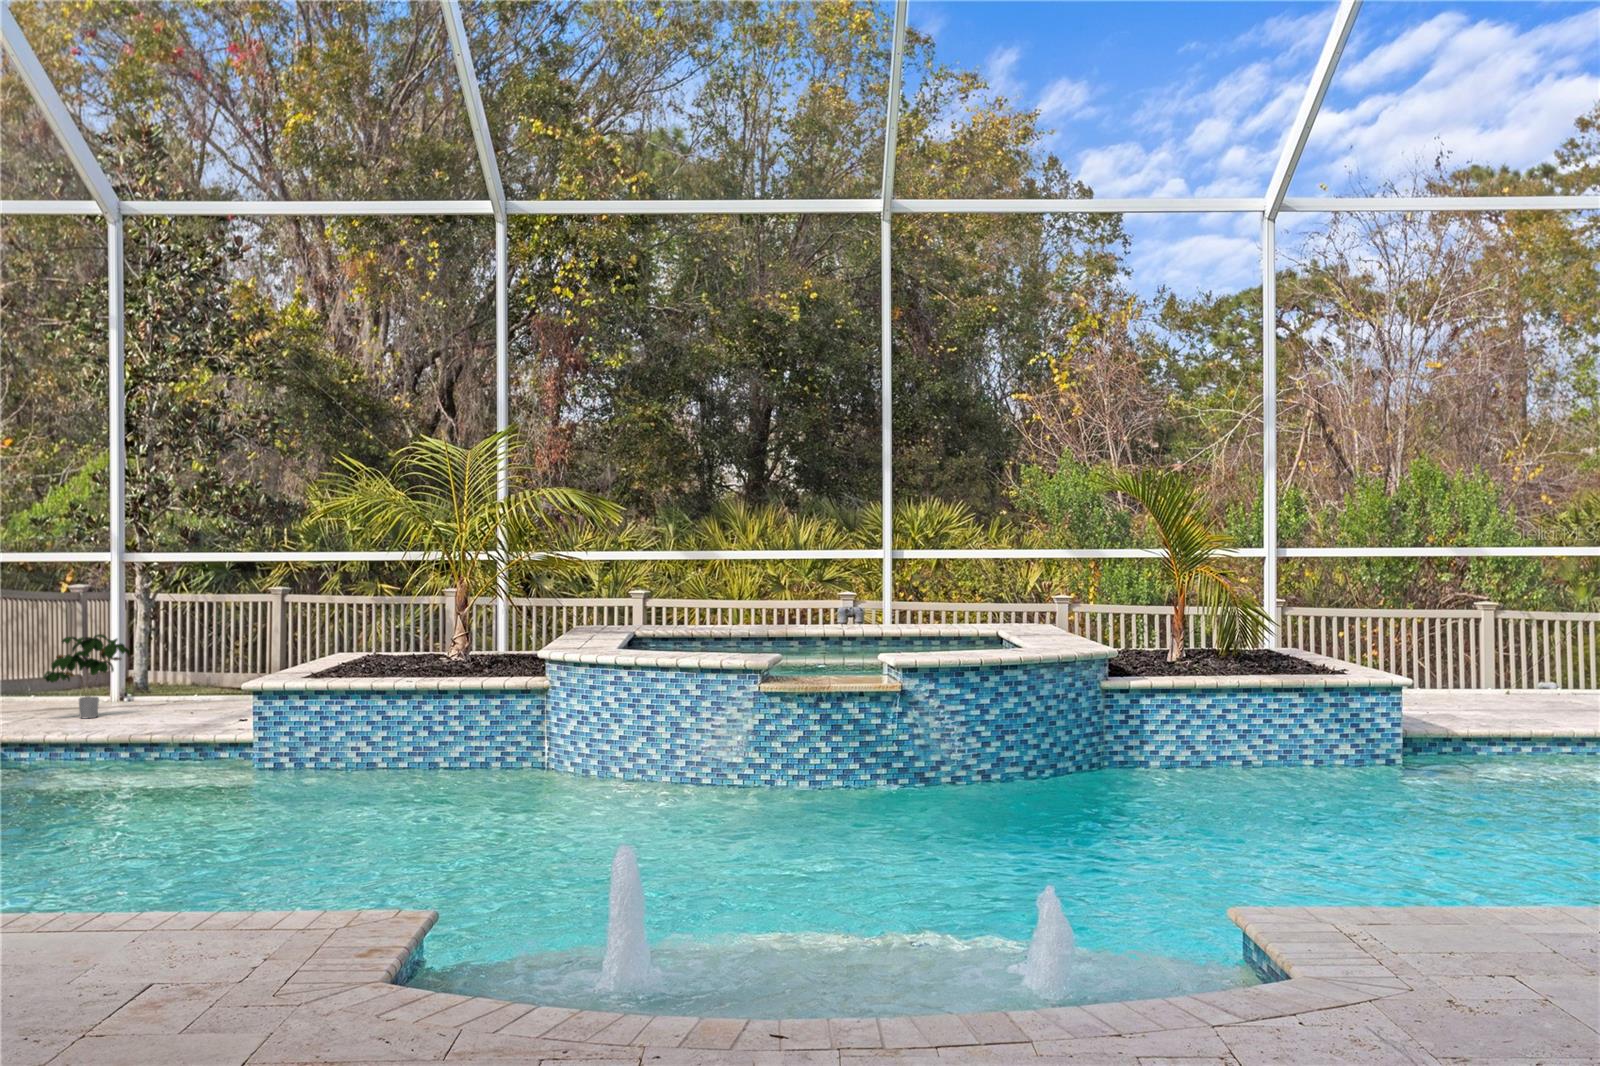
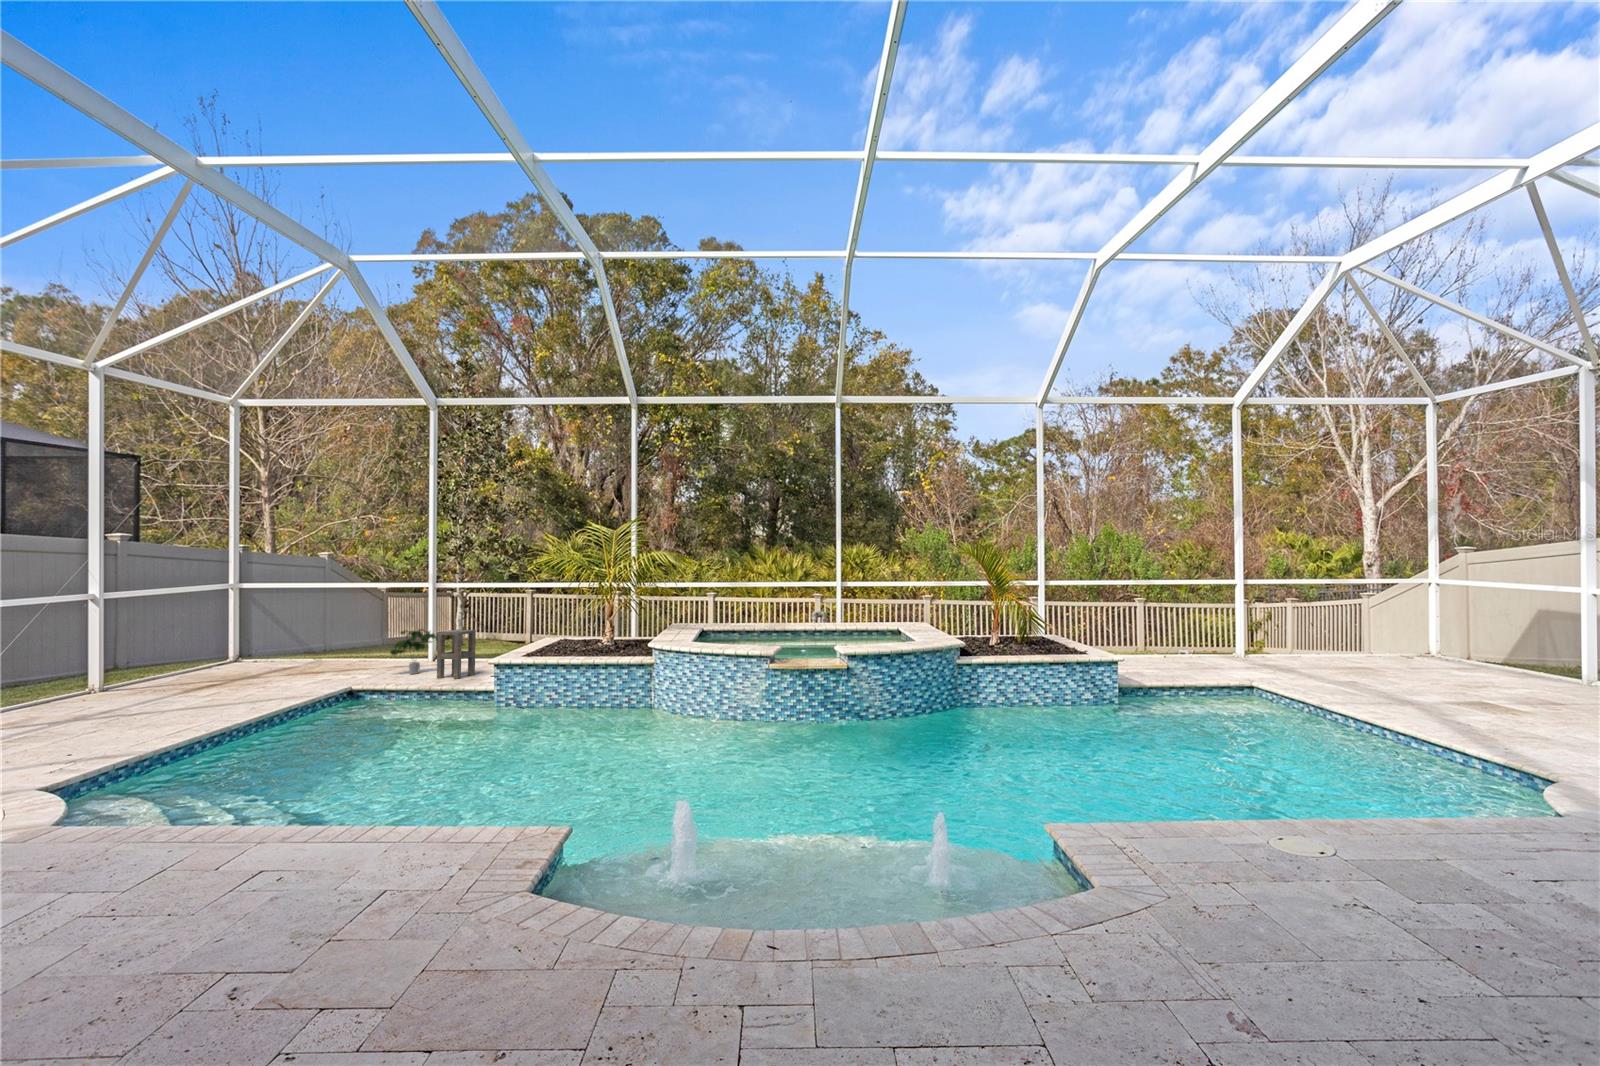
side table: none [134,635,205,724] -> present [437,630,476,679]

